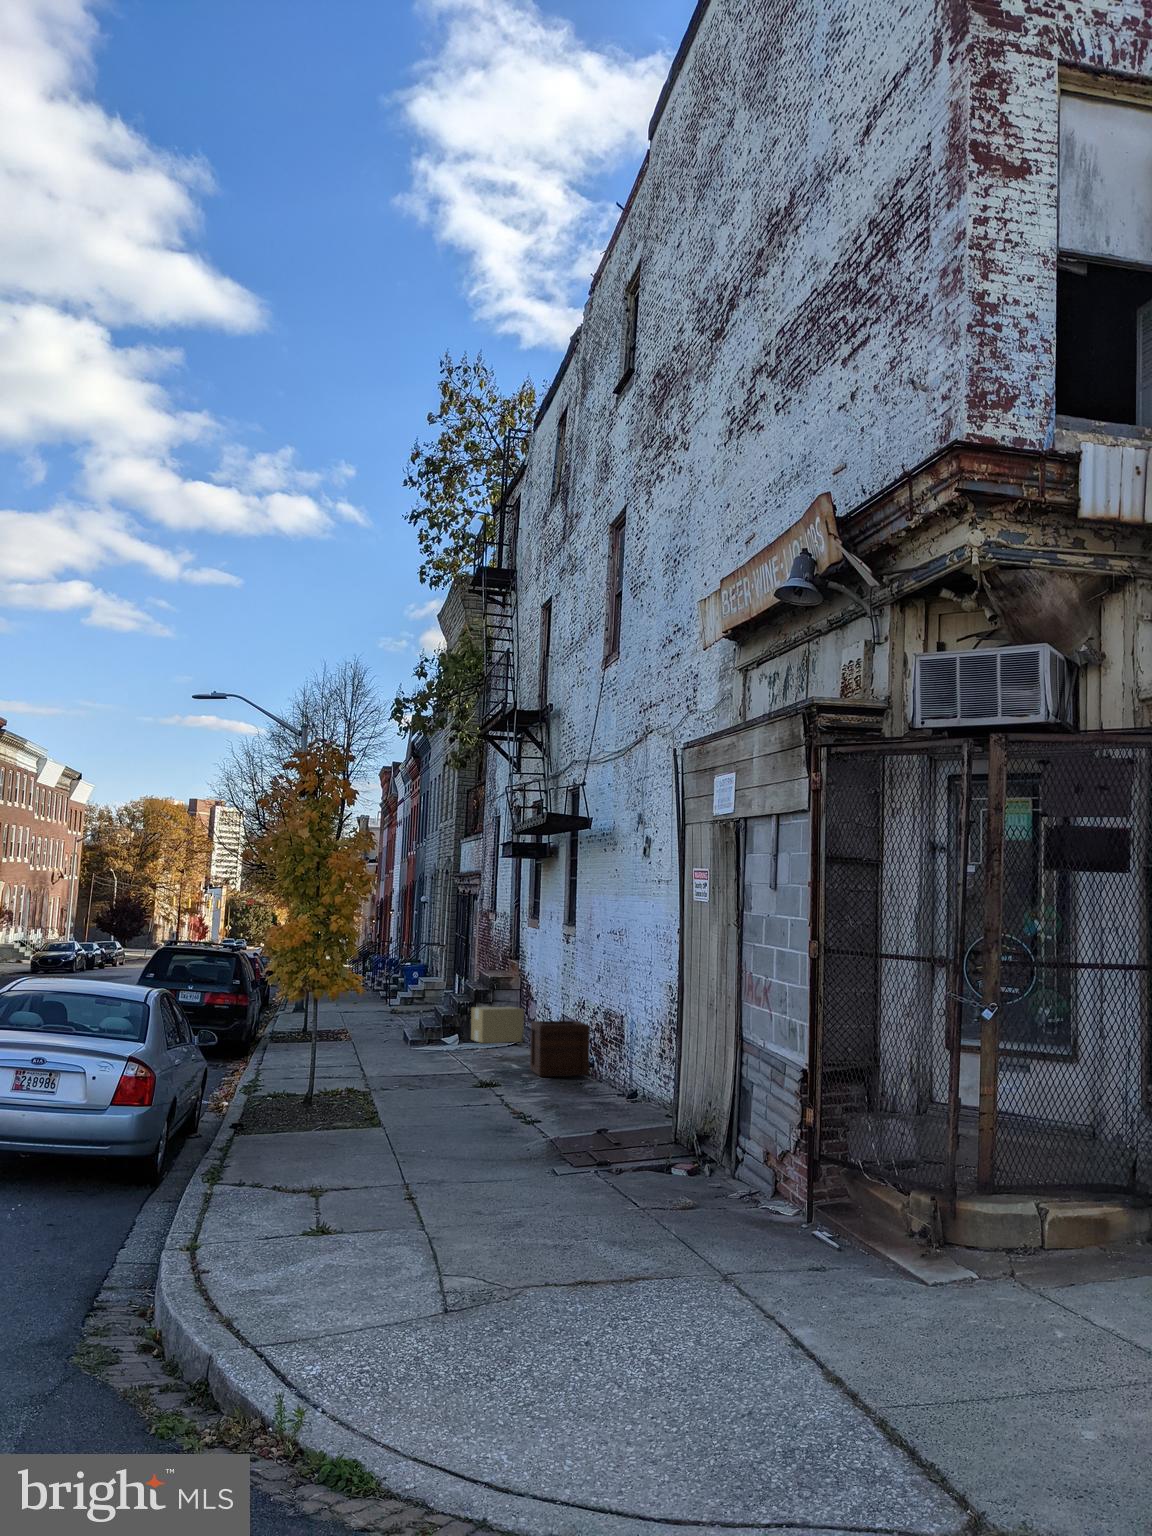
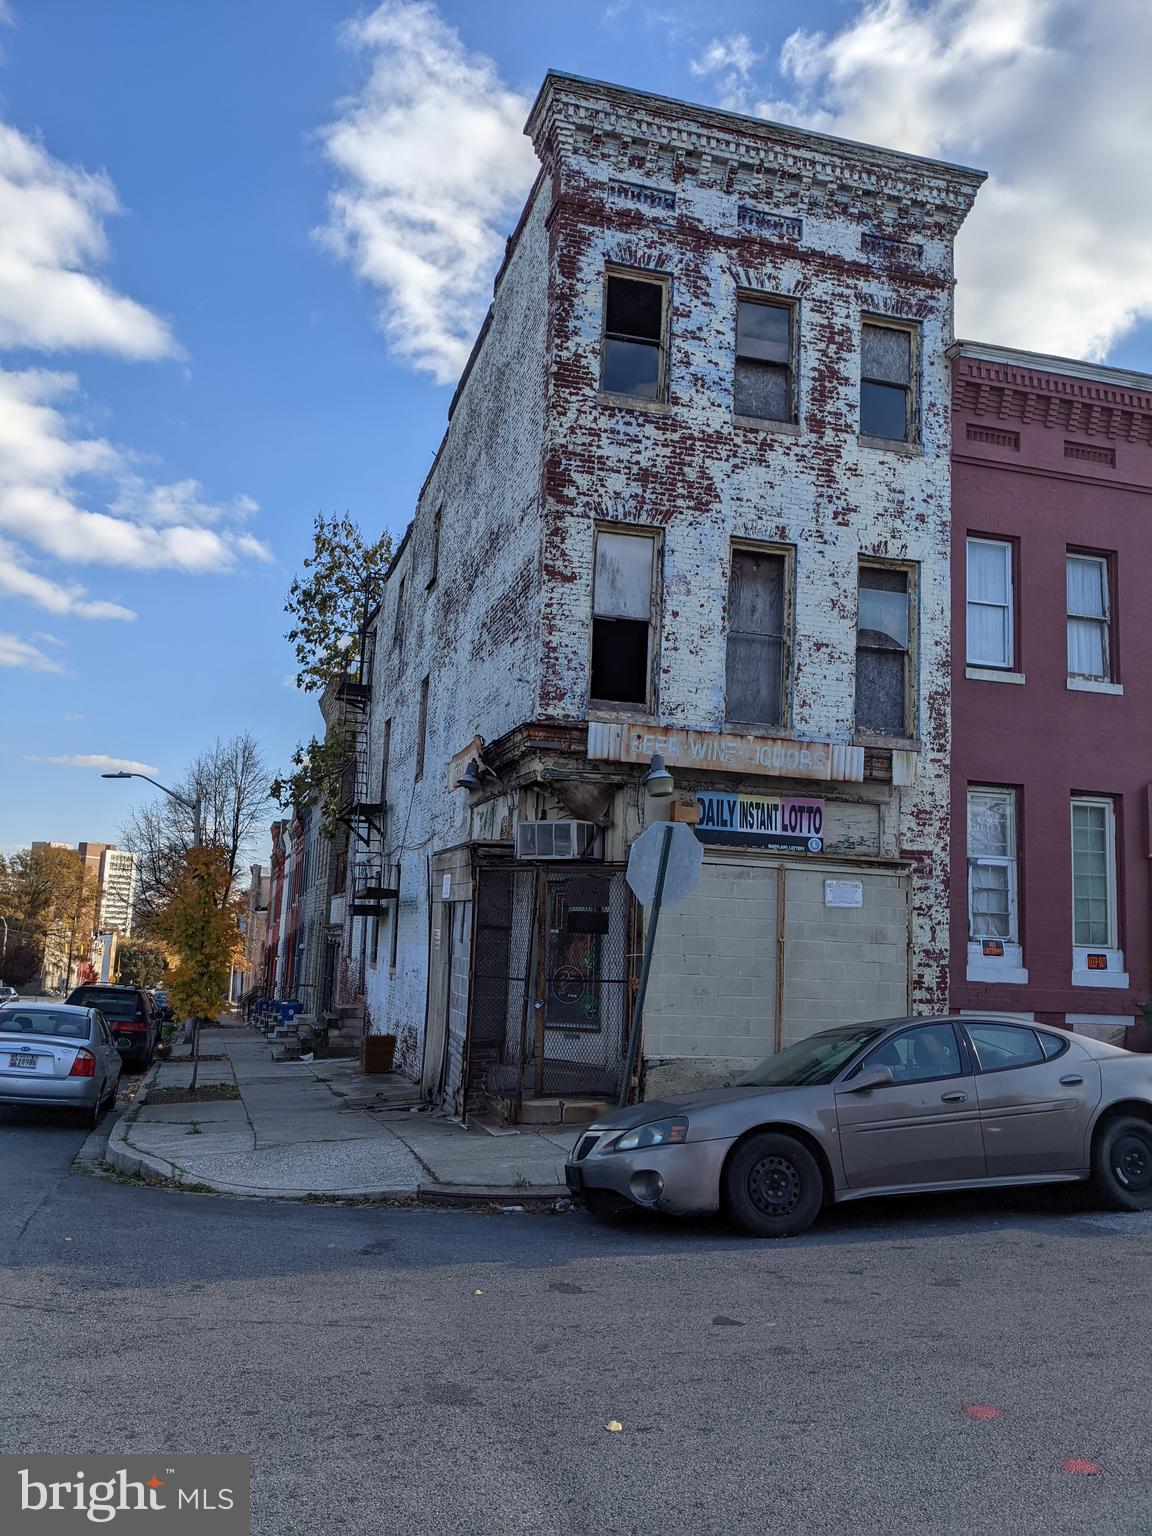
potted tree: none [255,989,285,1039] -> present [155,1024,178,1059]
cardboard box: present [471,1006,524,1043] -> none [326,1032,367,1059]

